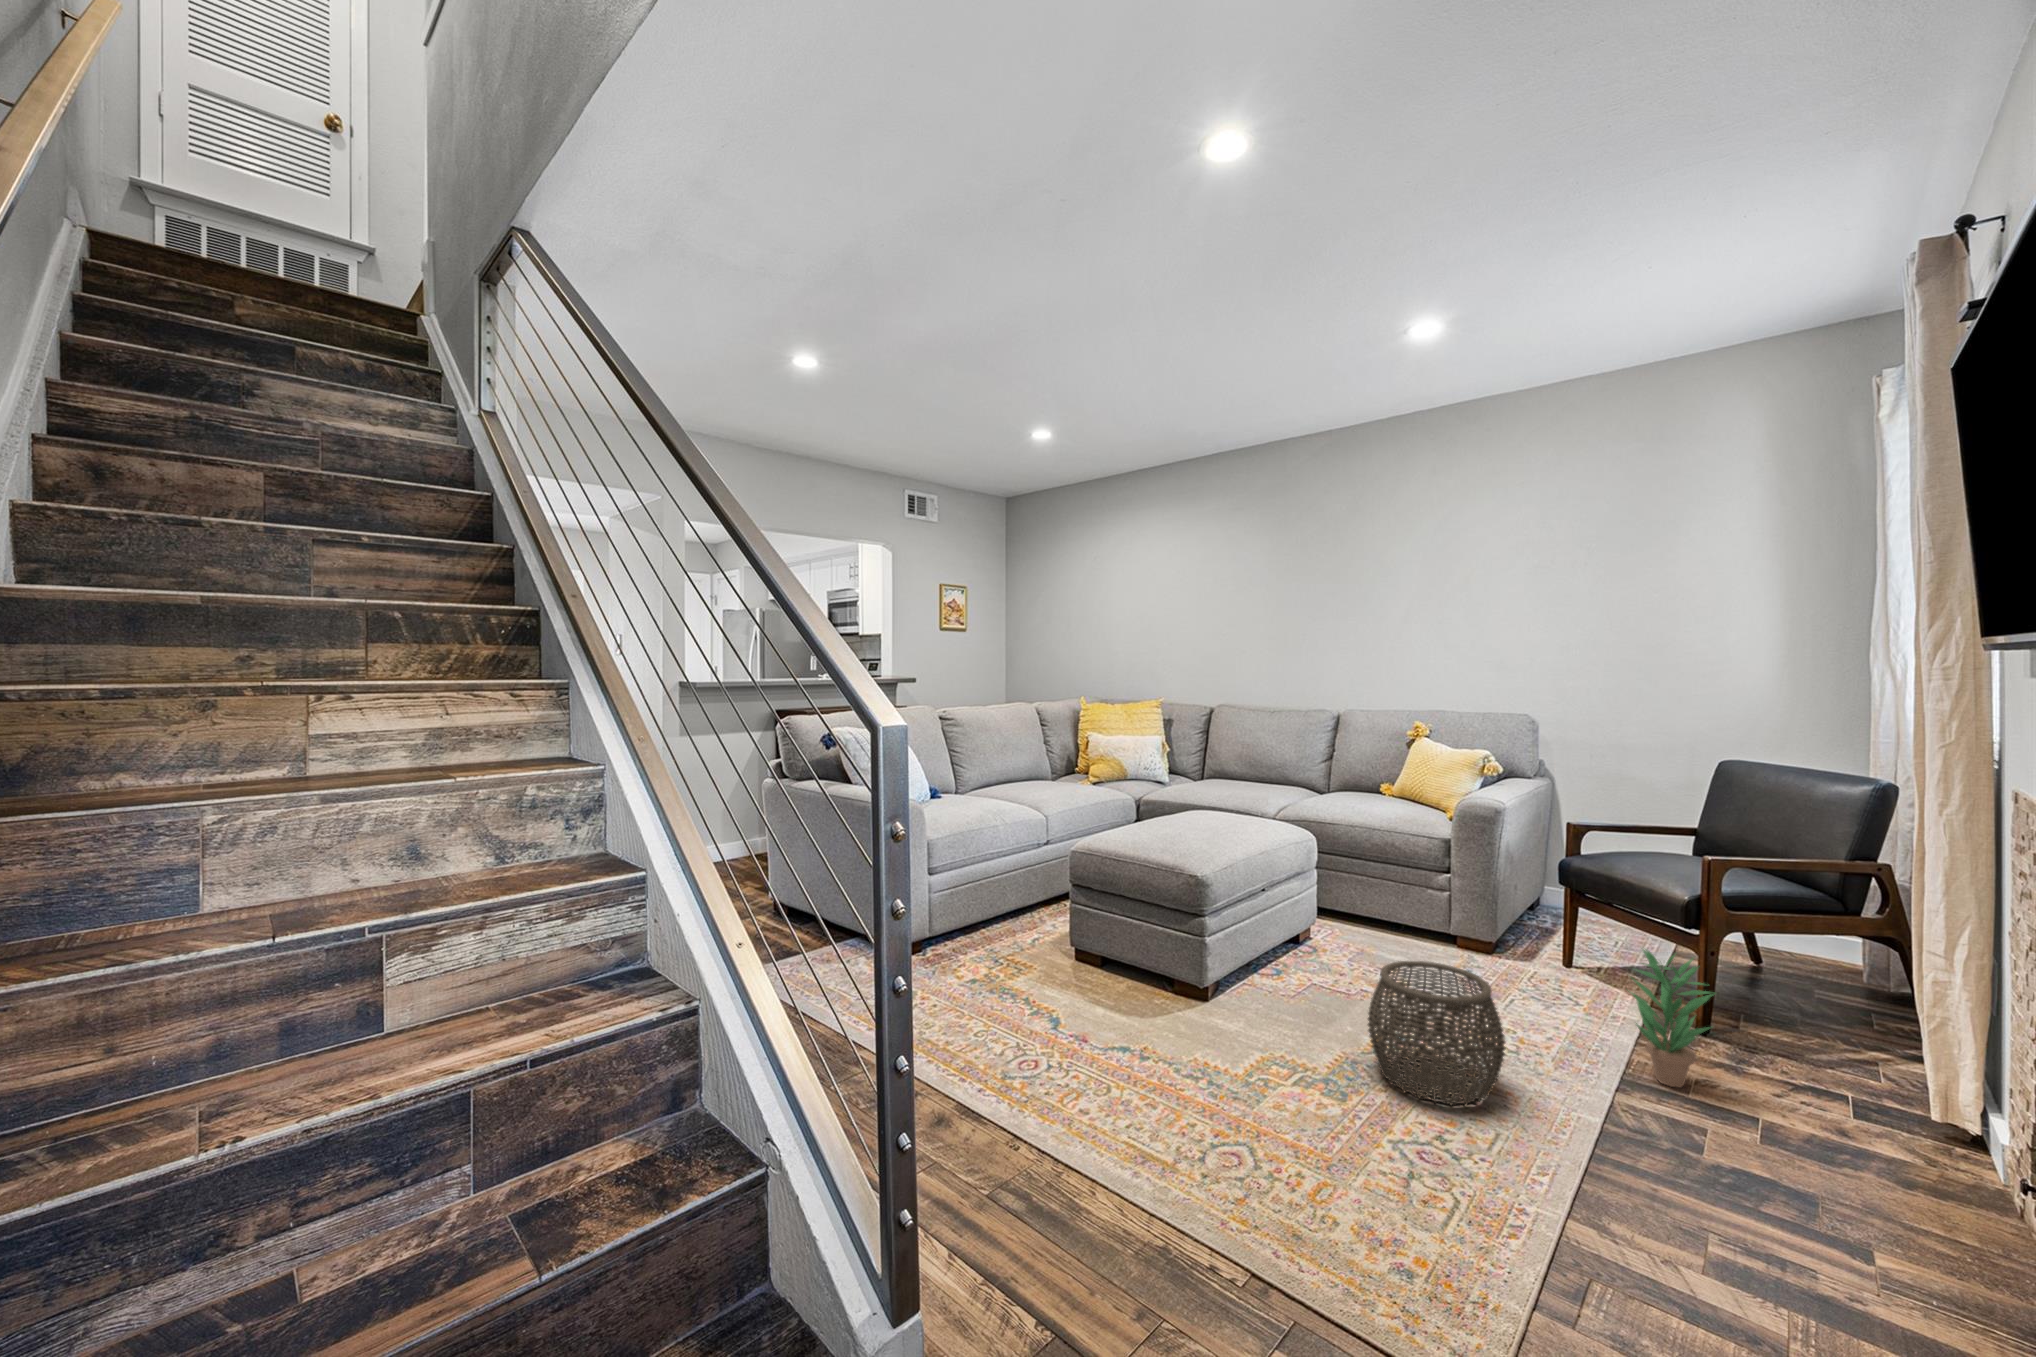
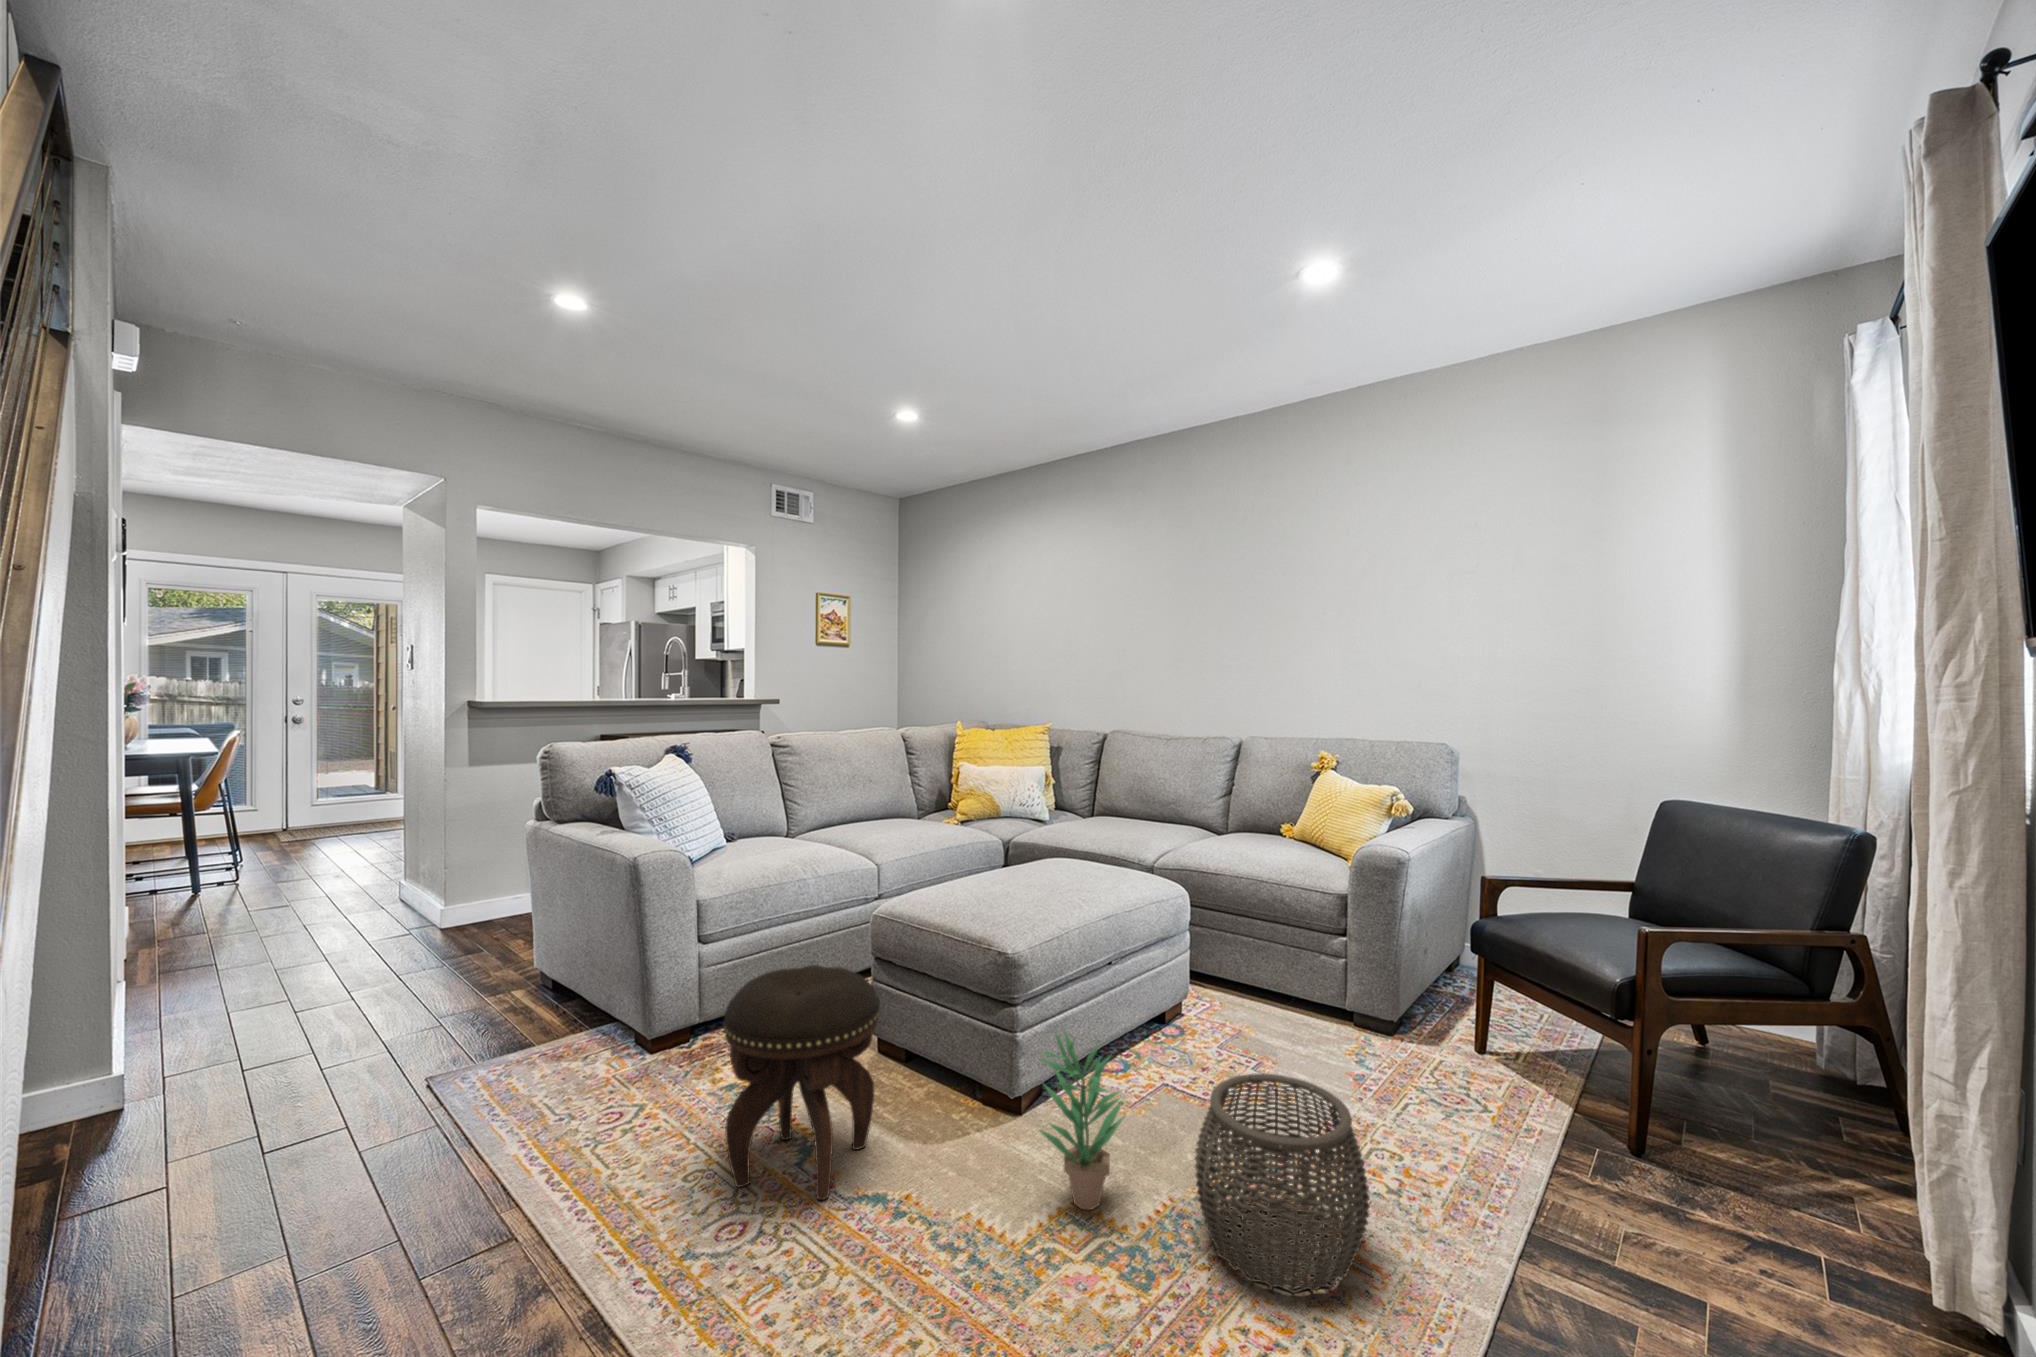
footstool: none [1002,884,1115,1049] -> present [724,965,880,1200]
potted plant: present [1628,950,1713,1087] -> present [1039,1032,1124,1210]

